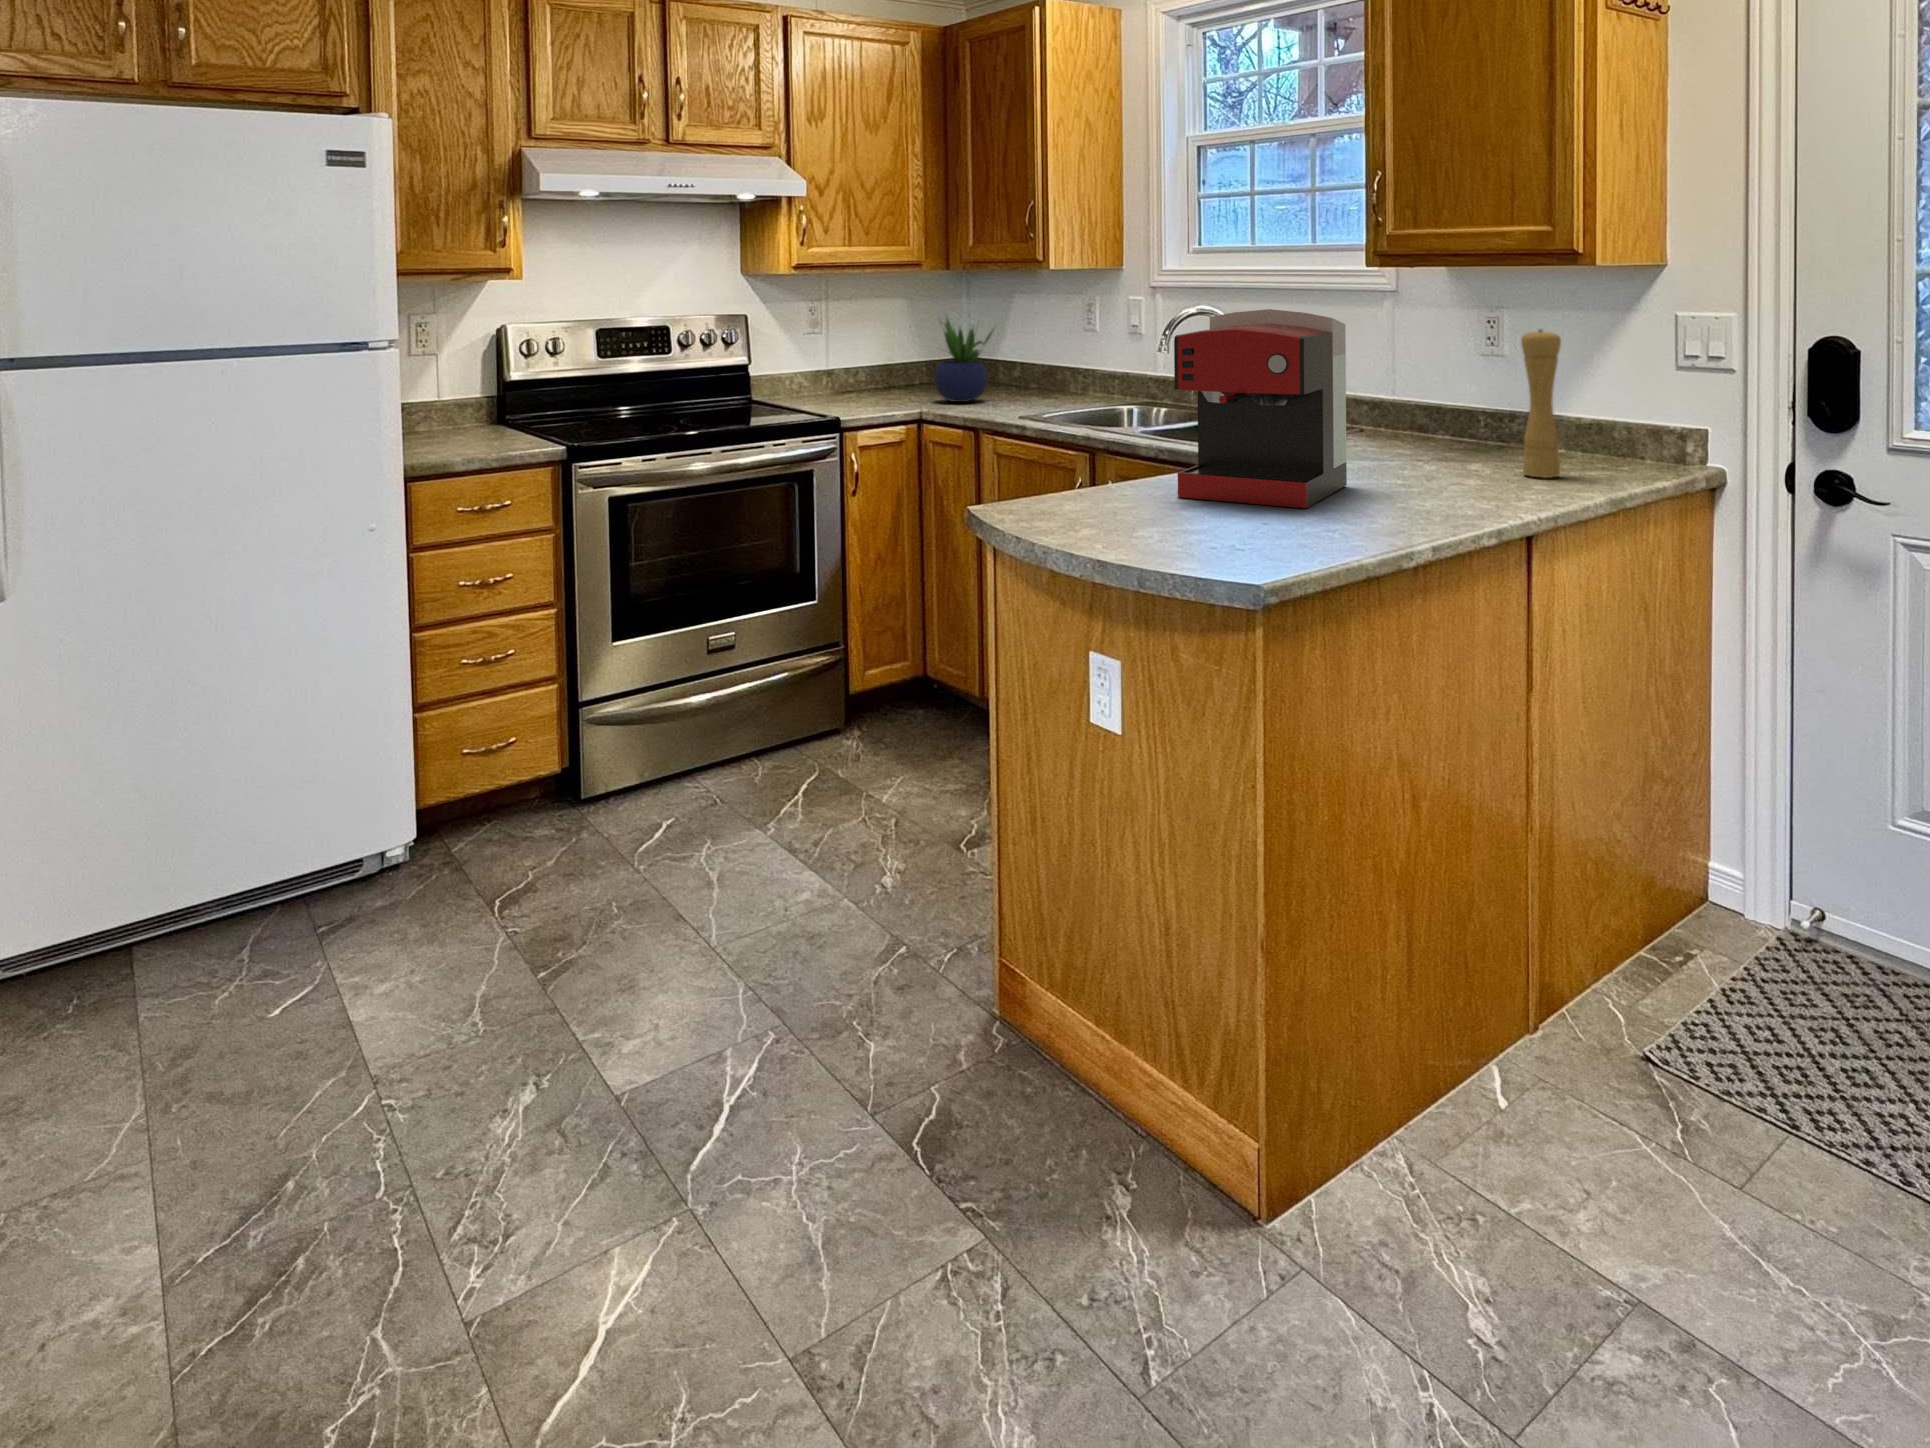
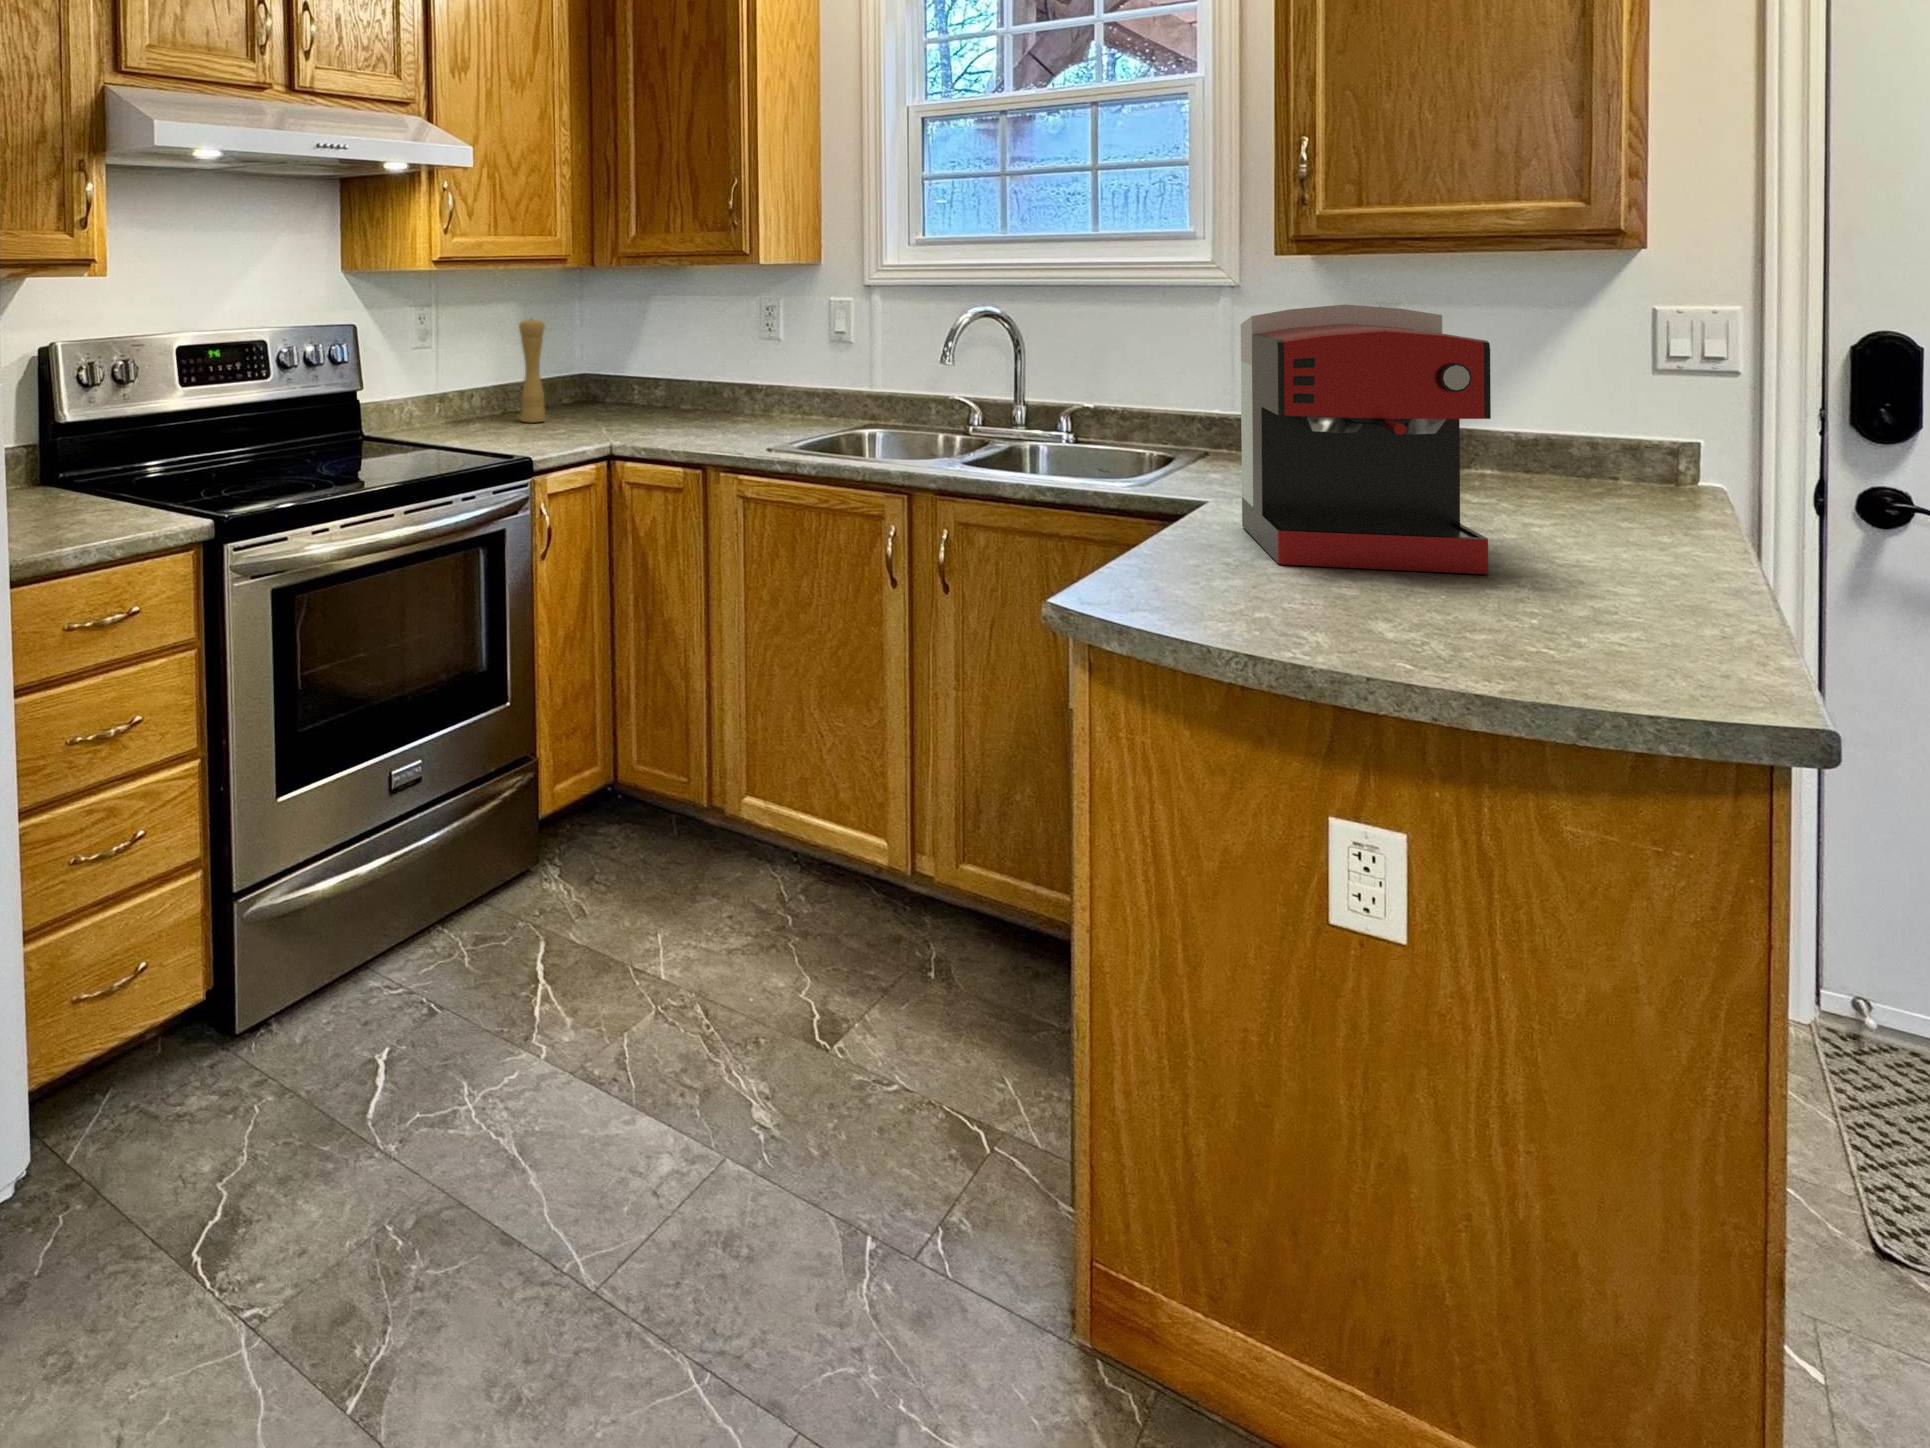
potted plant: present [934,318,993,402] -> none [591,319,668,430]
pepper mill: present [1521,330,1561,478] -> present [519,319,545,422]

